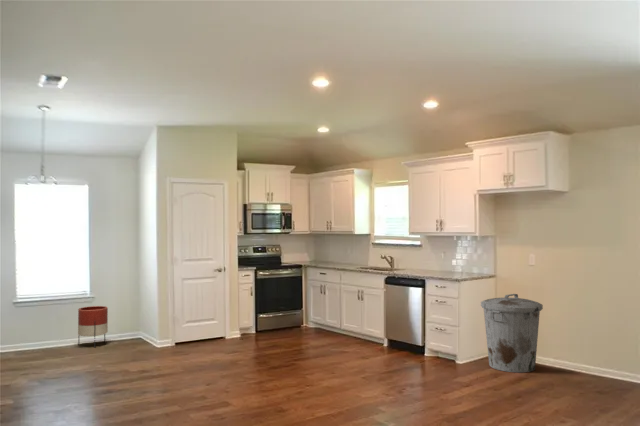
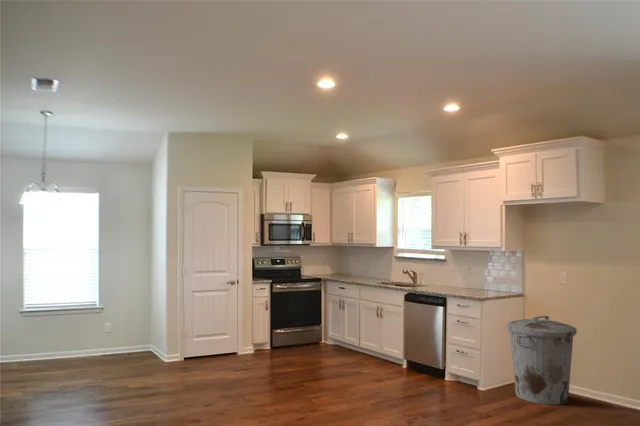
planter: present [78,306,108,345] -> none [89,317,120,360]

